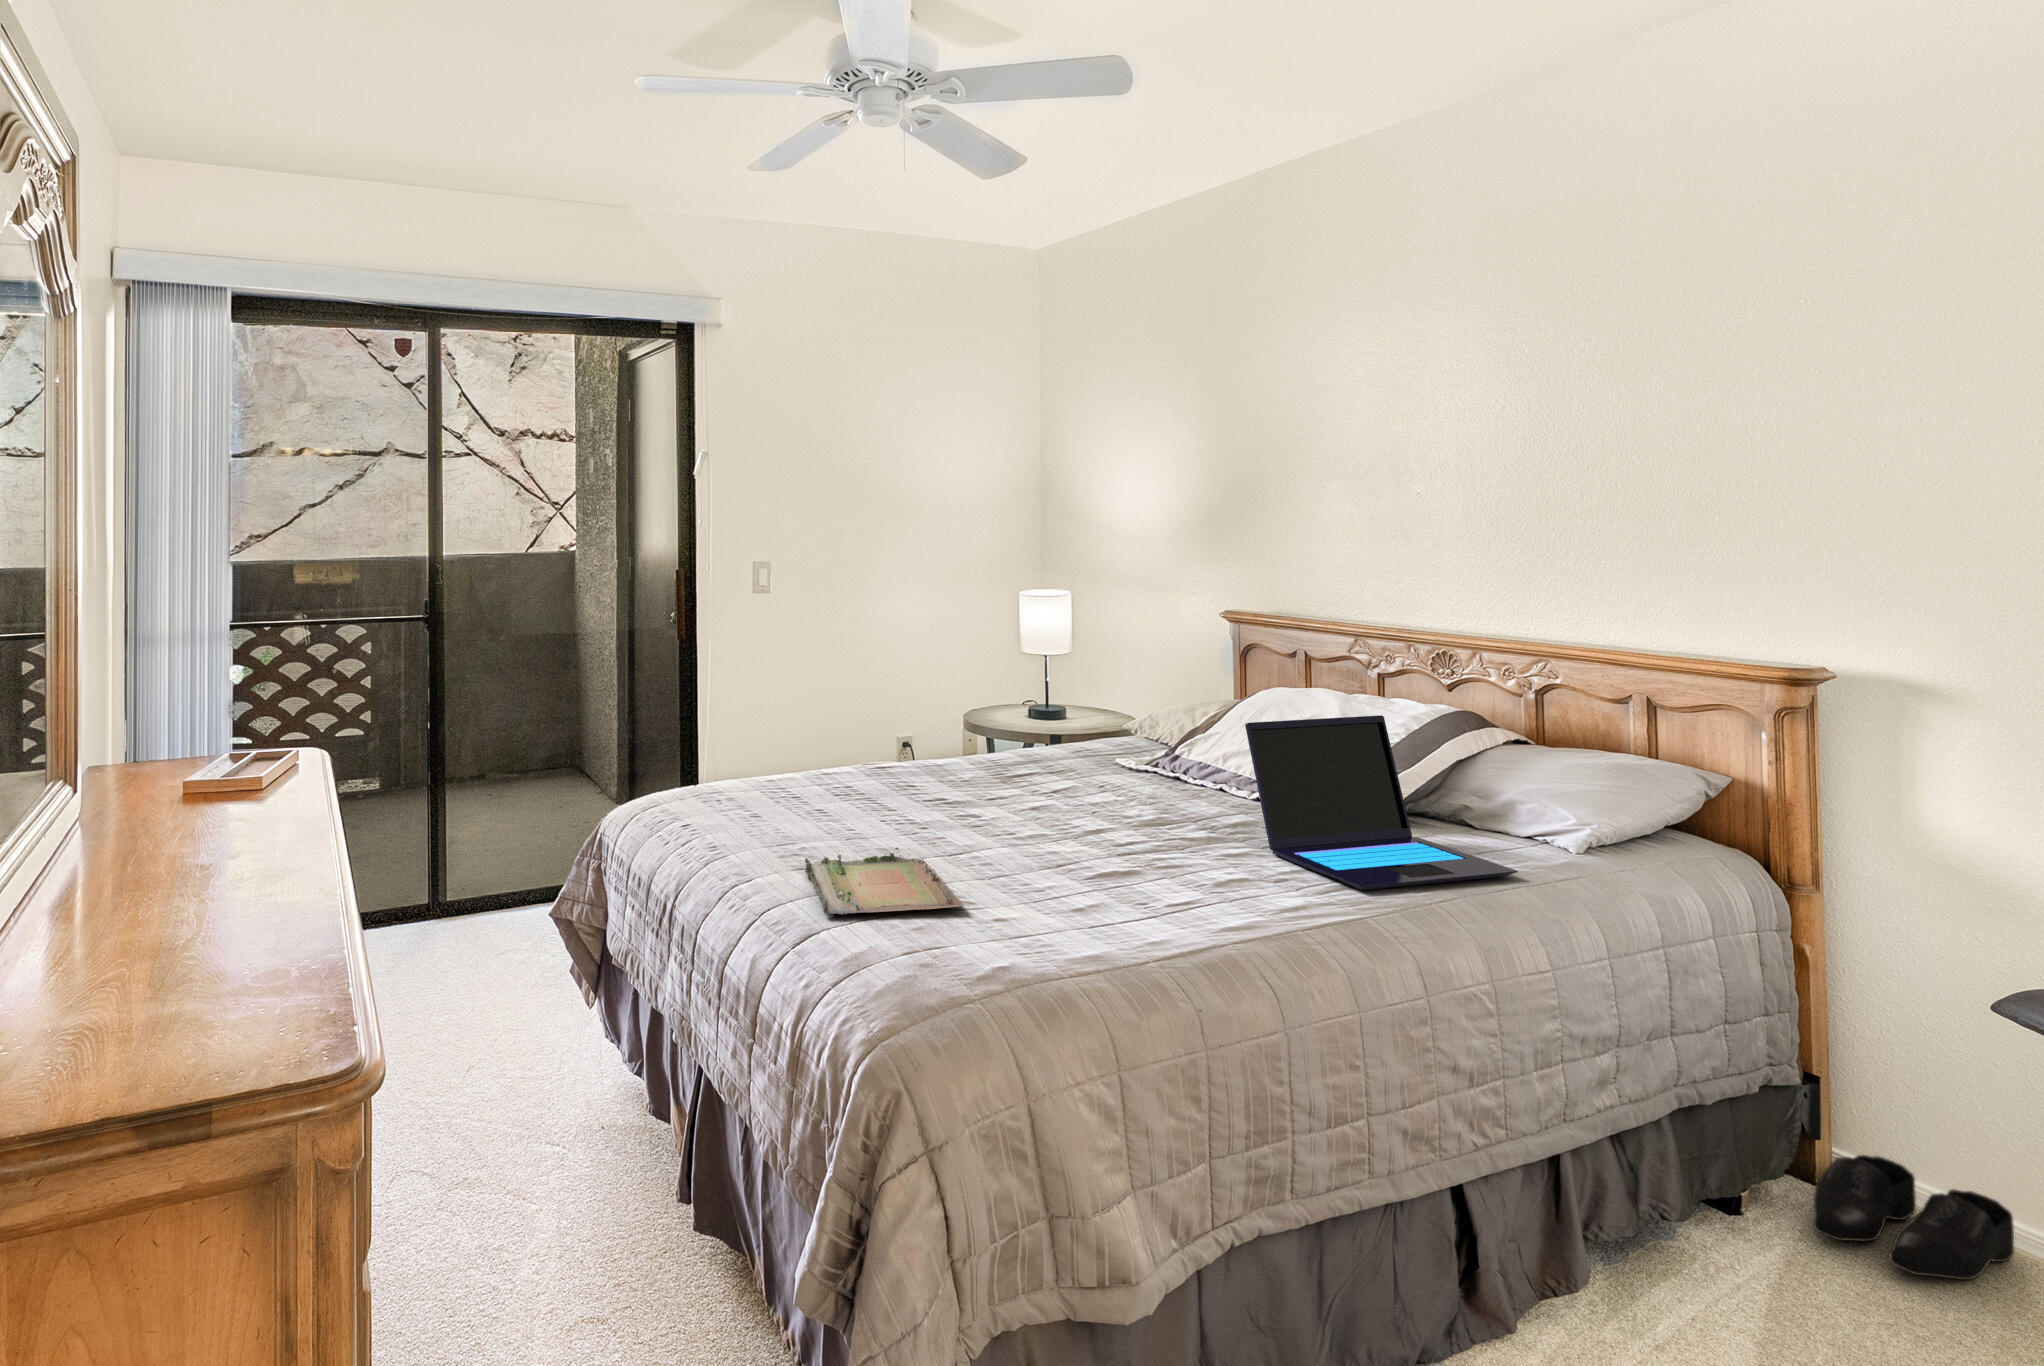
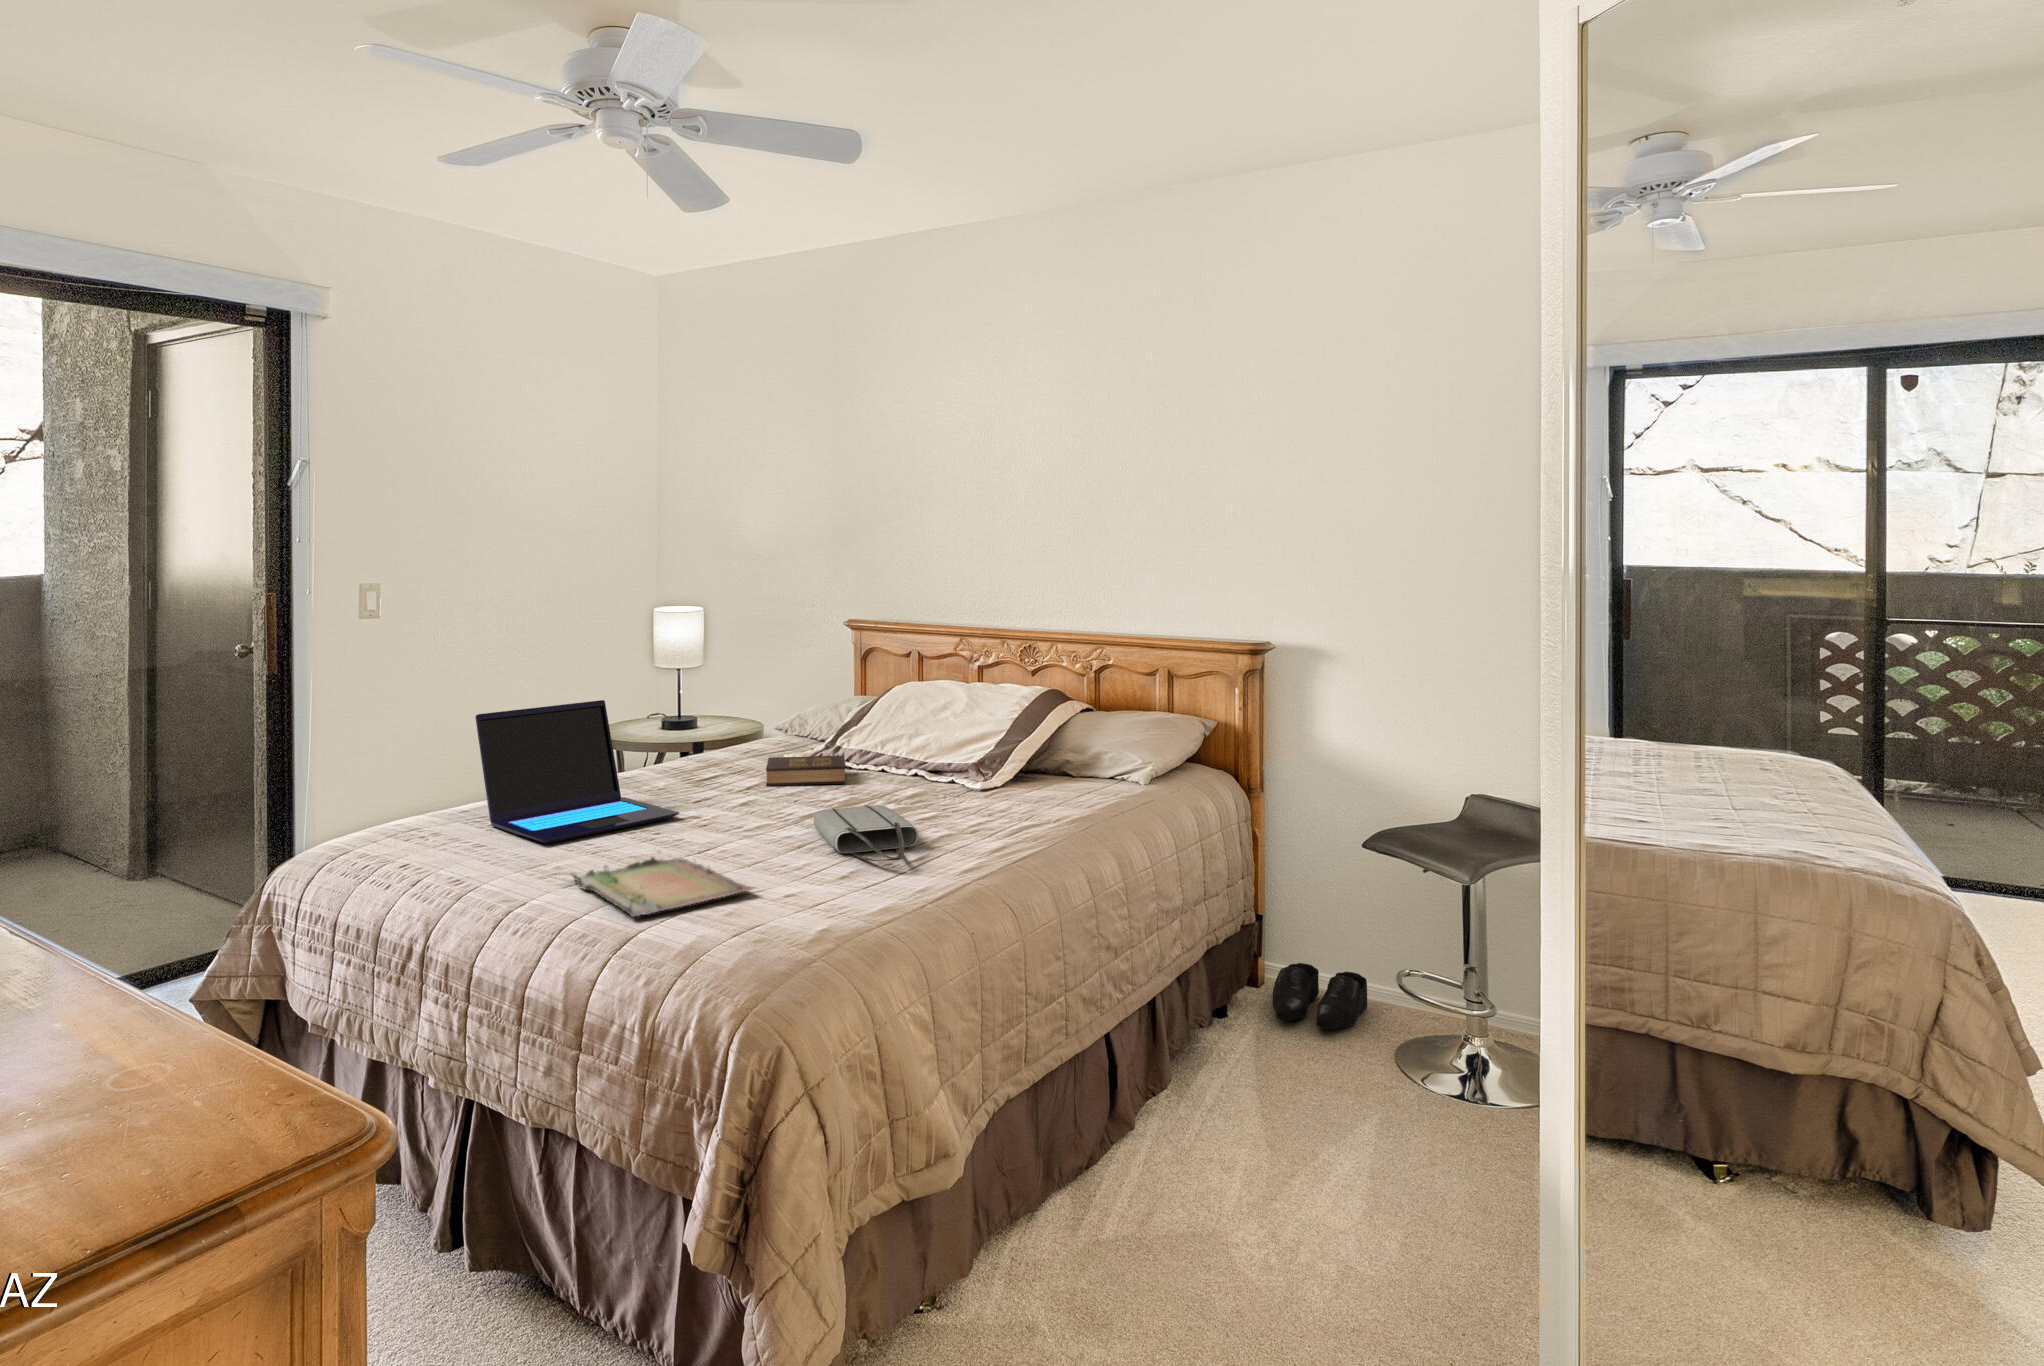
laptop: present [1245,715,1518,890] -> present [475,700,679,843]
hardback book: none [1074,761,1175,800] -> present [766,756,846,786]
tote bag: none [1086,828,1194,901] -> present [814,805,918,861]

